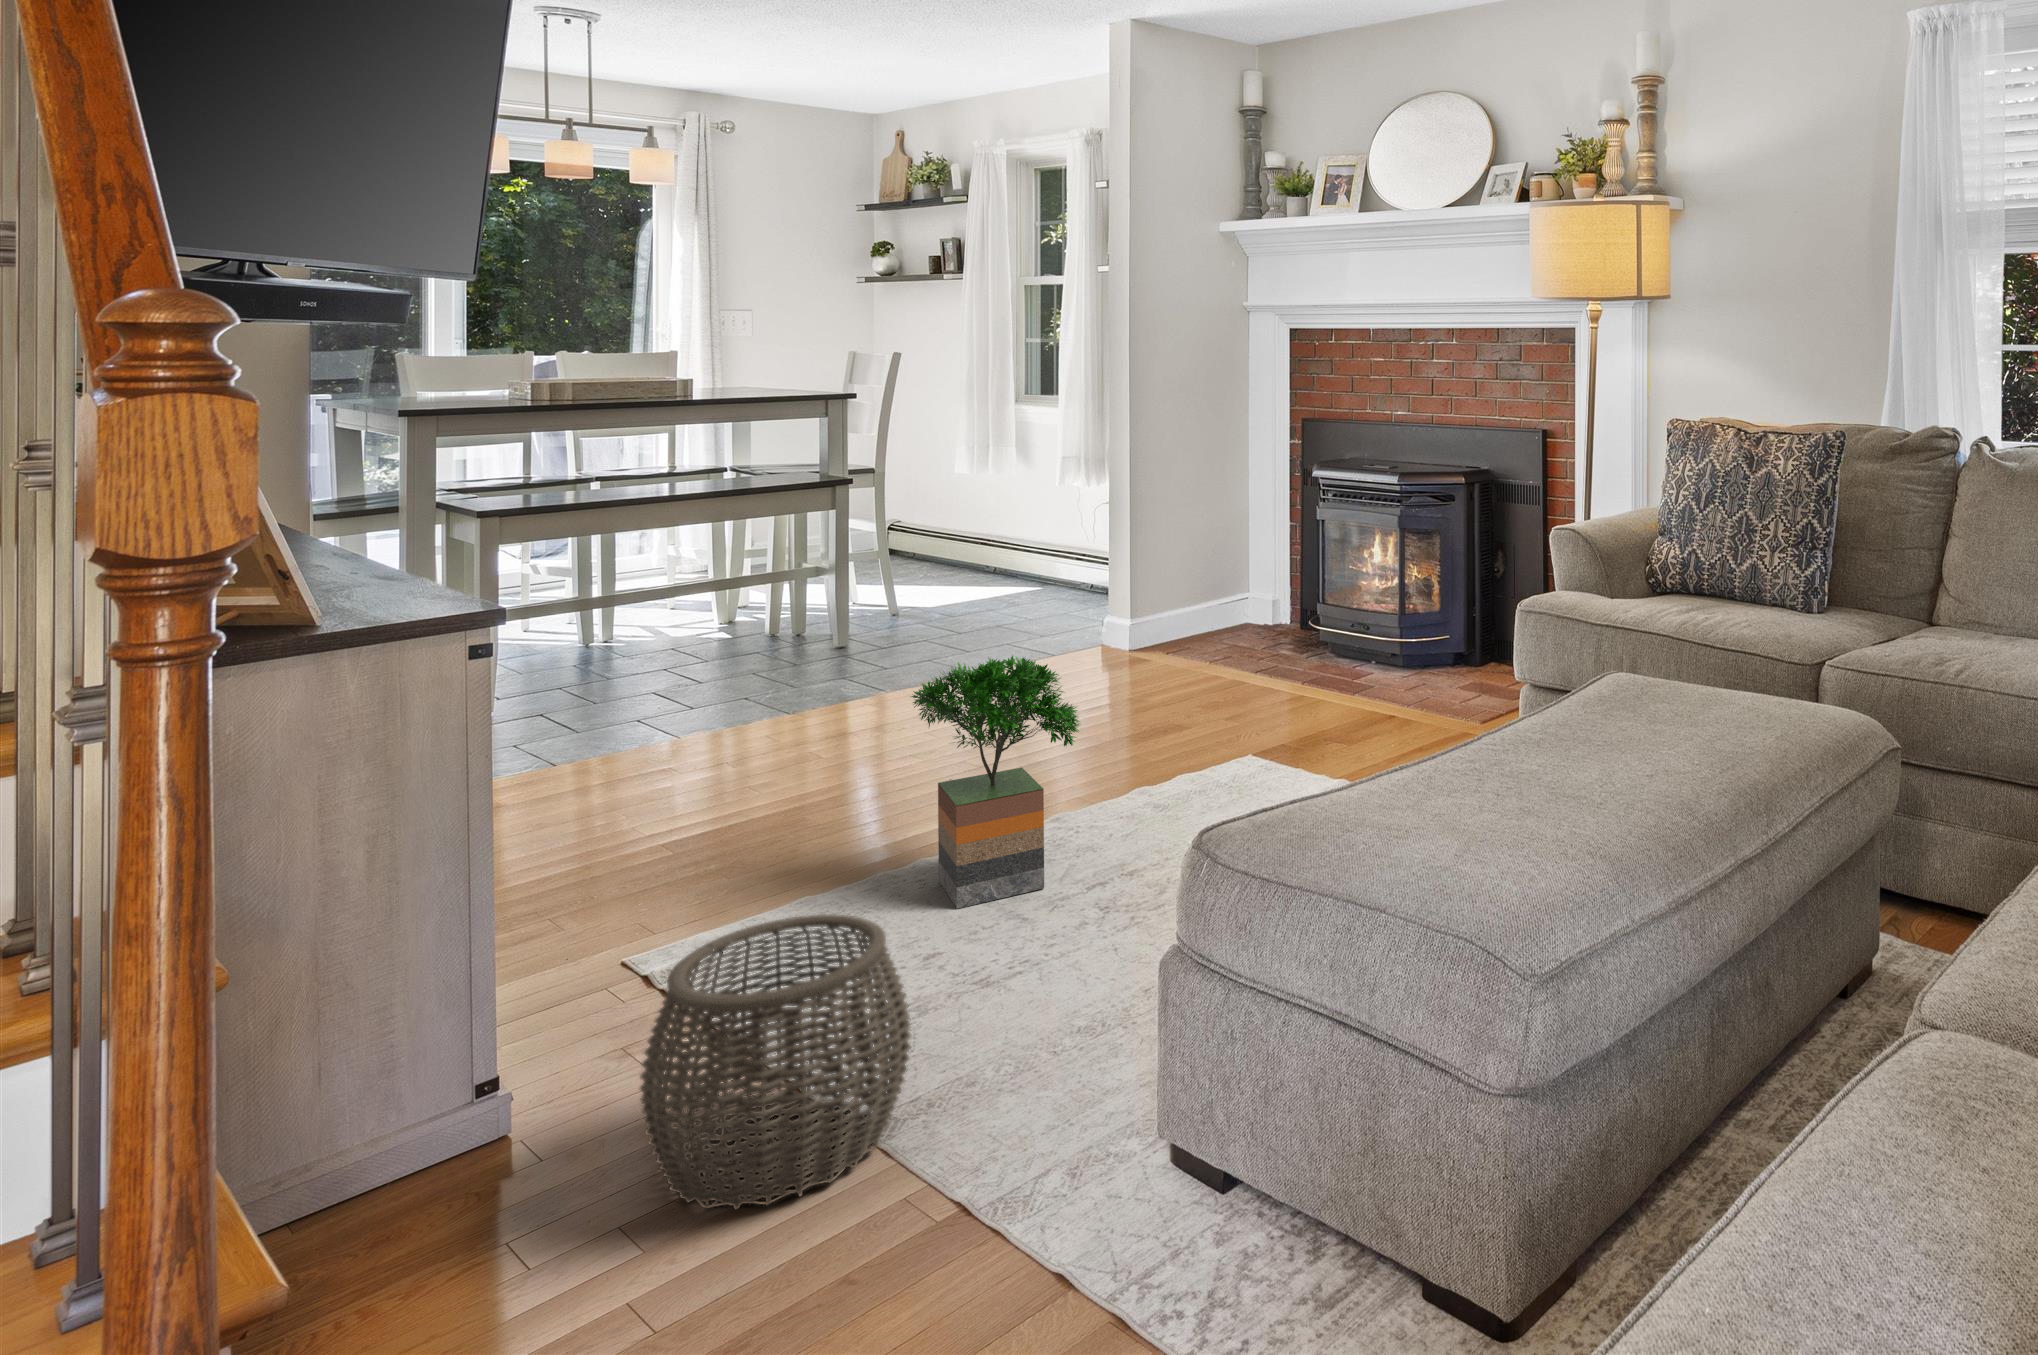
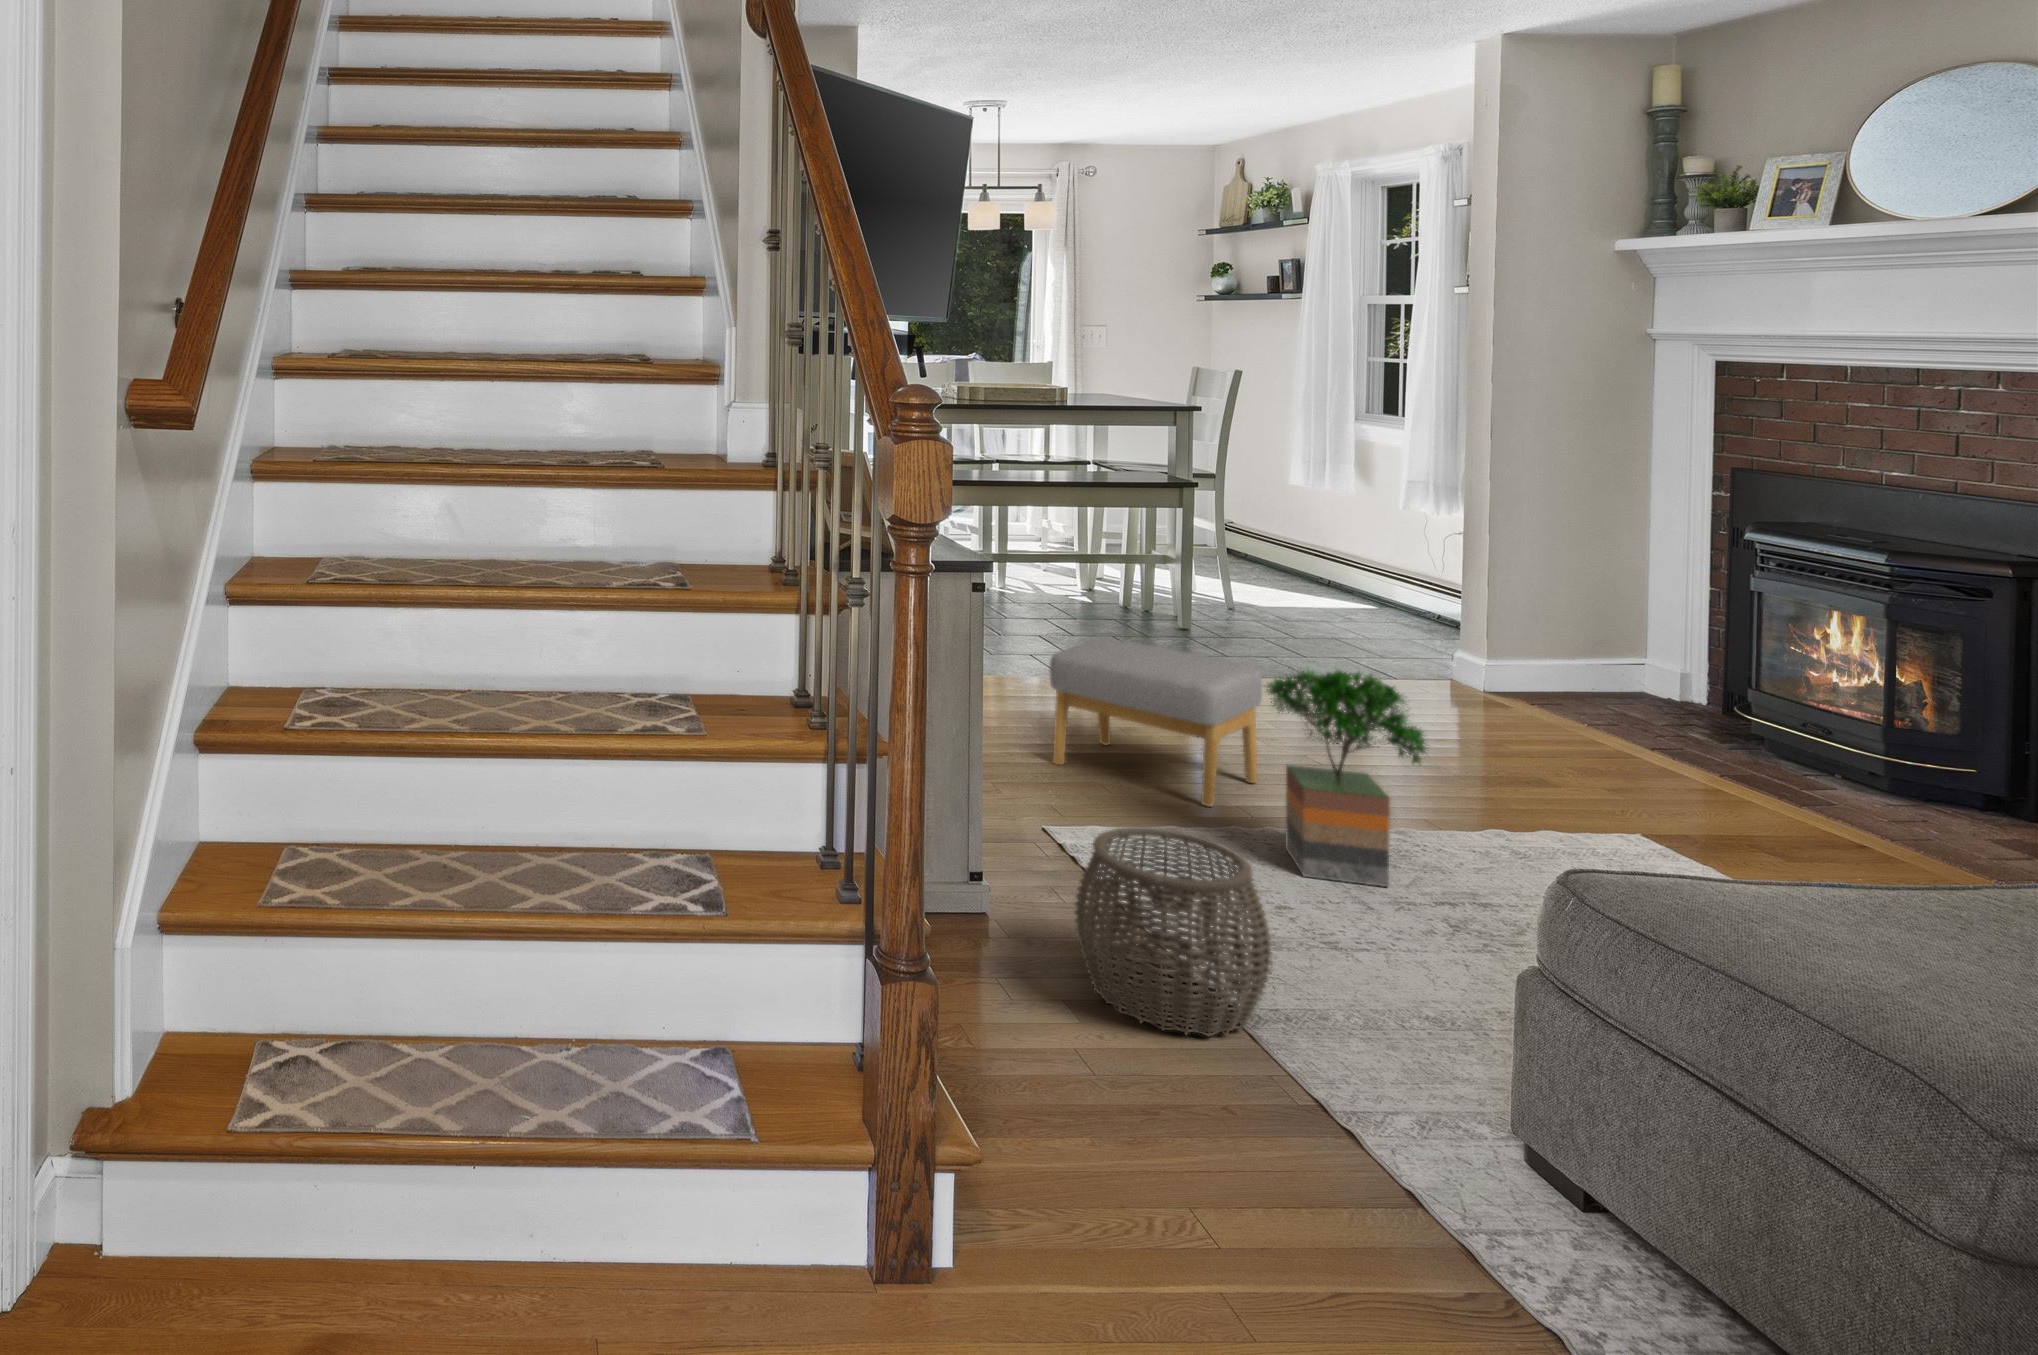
footstool: none [644,677,915,863] -> present [1050,638,1263,807]

